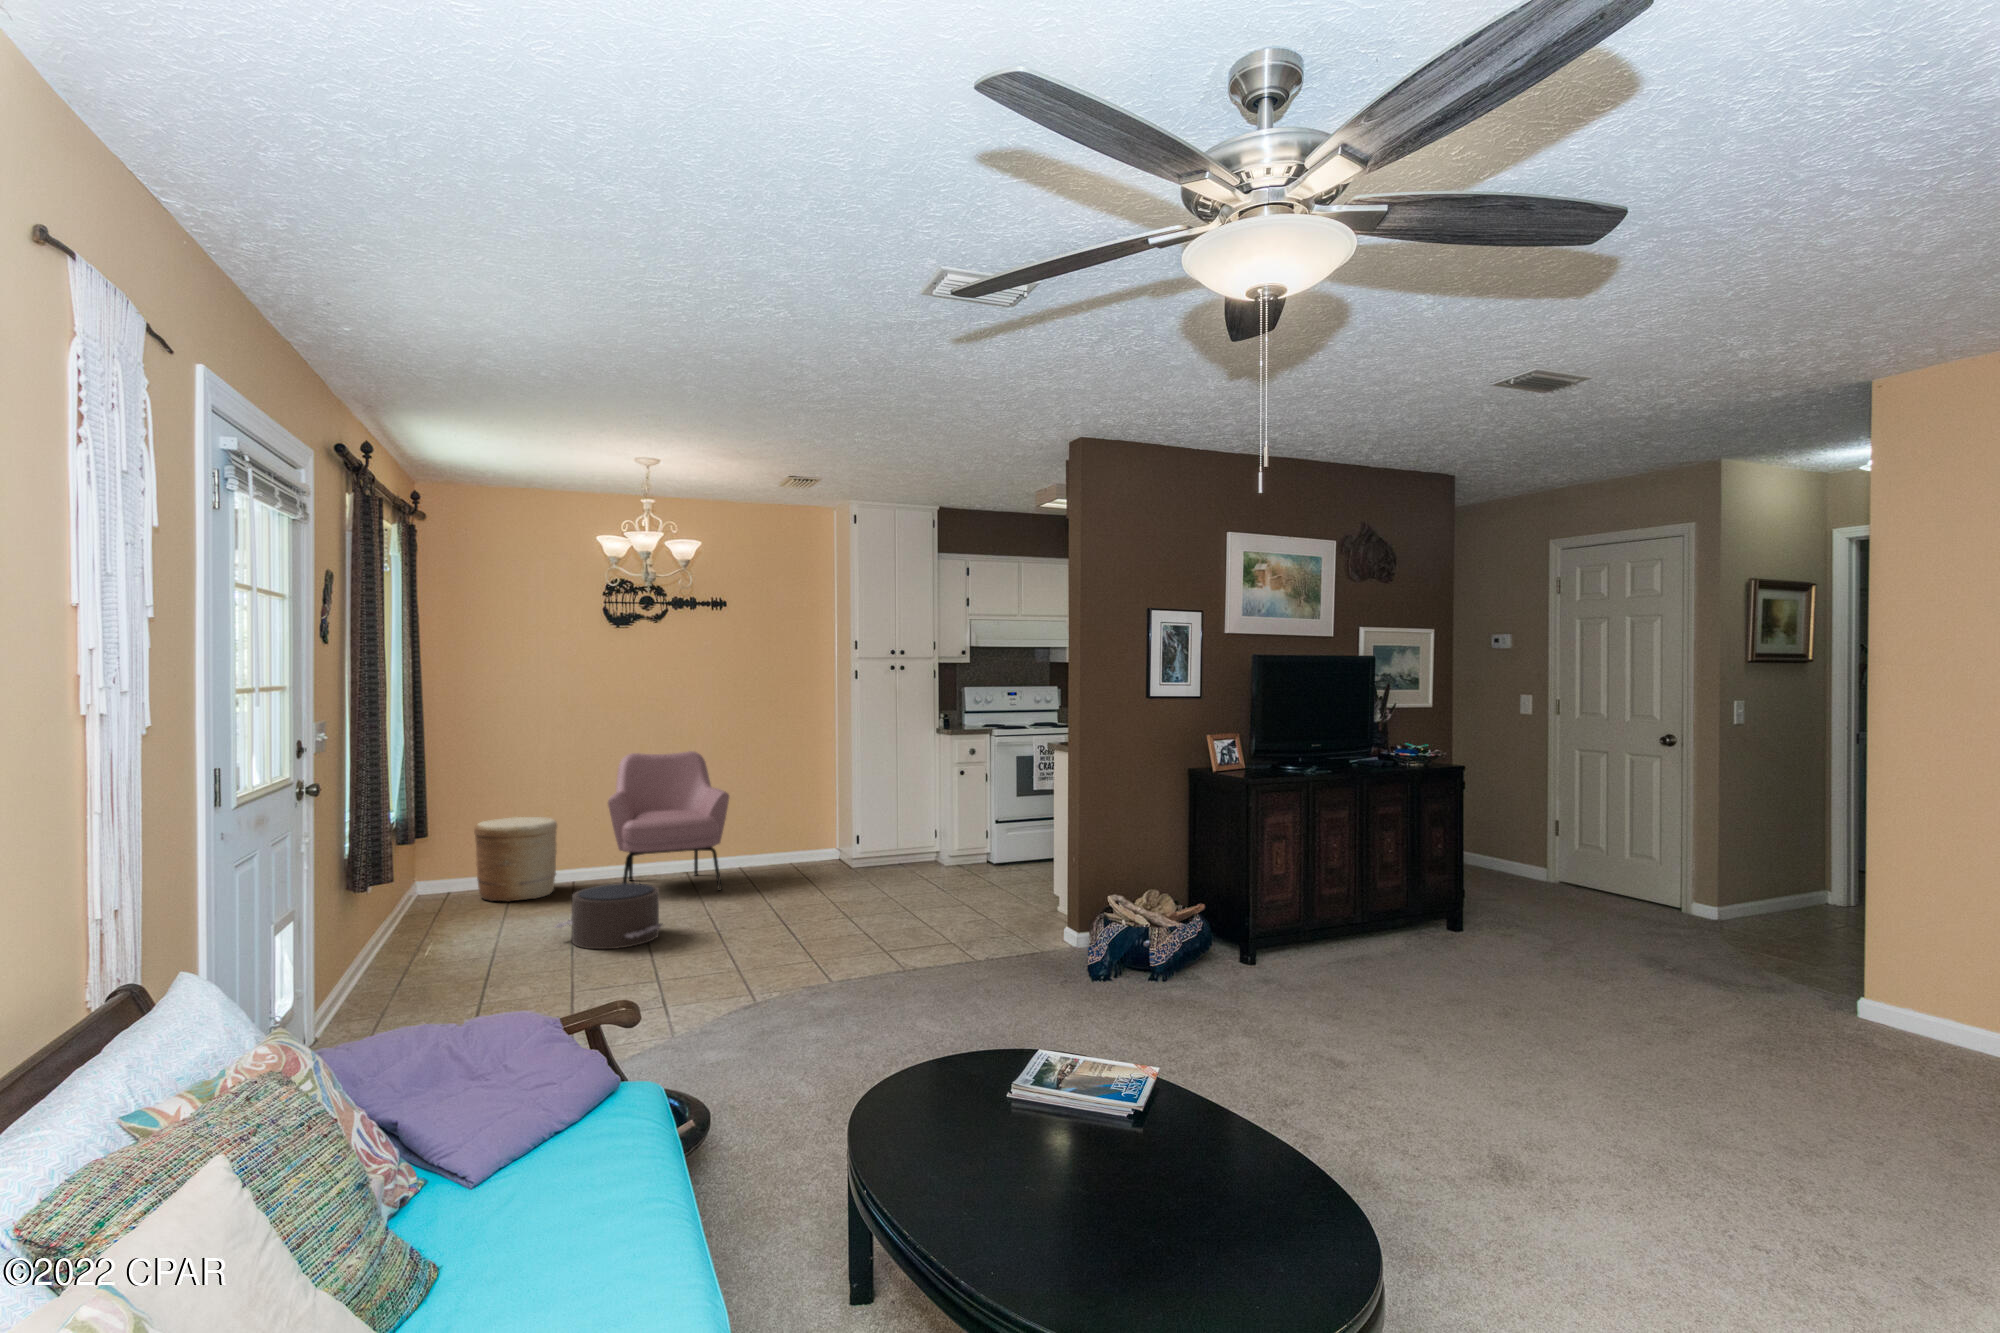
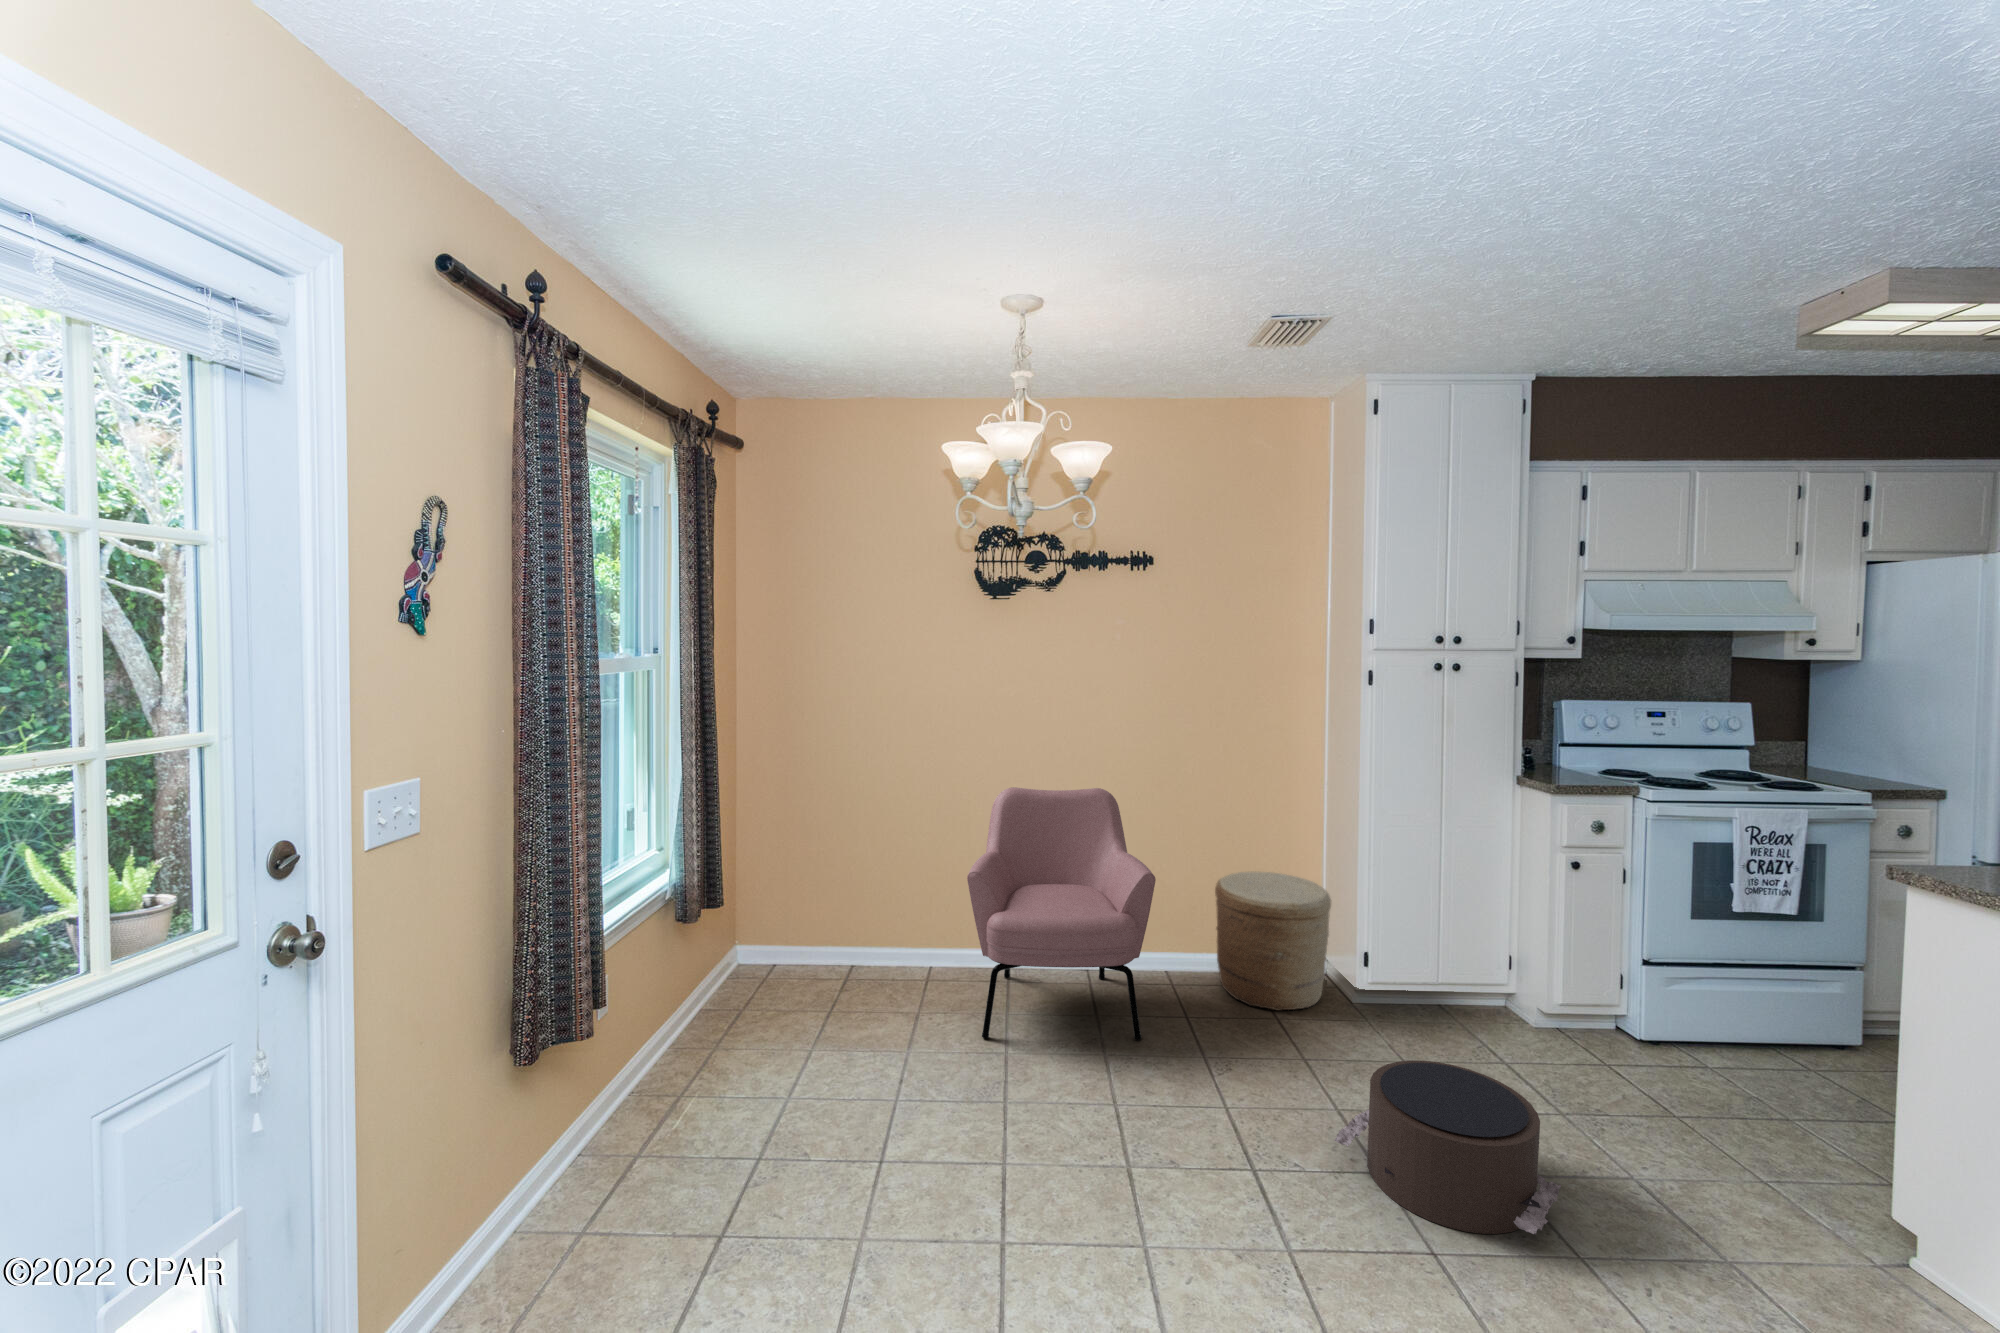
woven basket: present [474,817,557,902] -> present [1215,871,1331,1011]
pouf: present [555,883,662,949] -> present [1334,1060,1561,1235]

